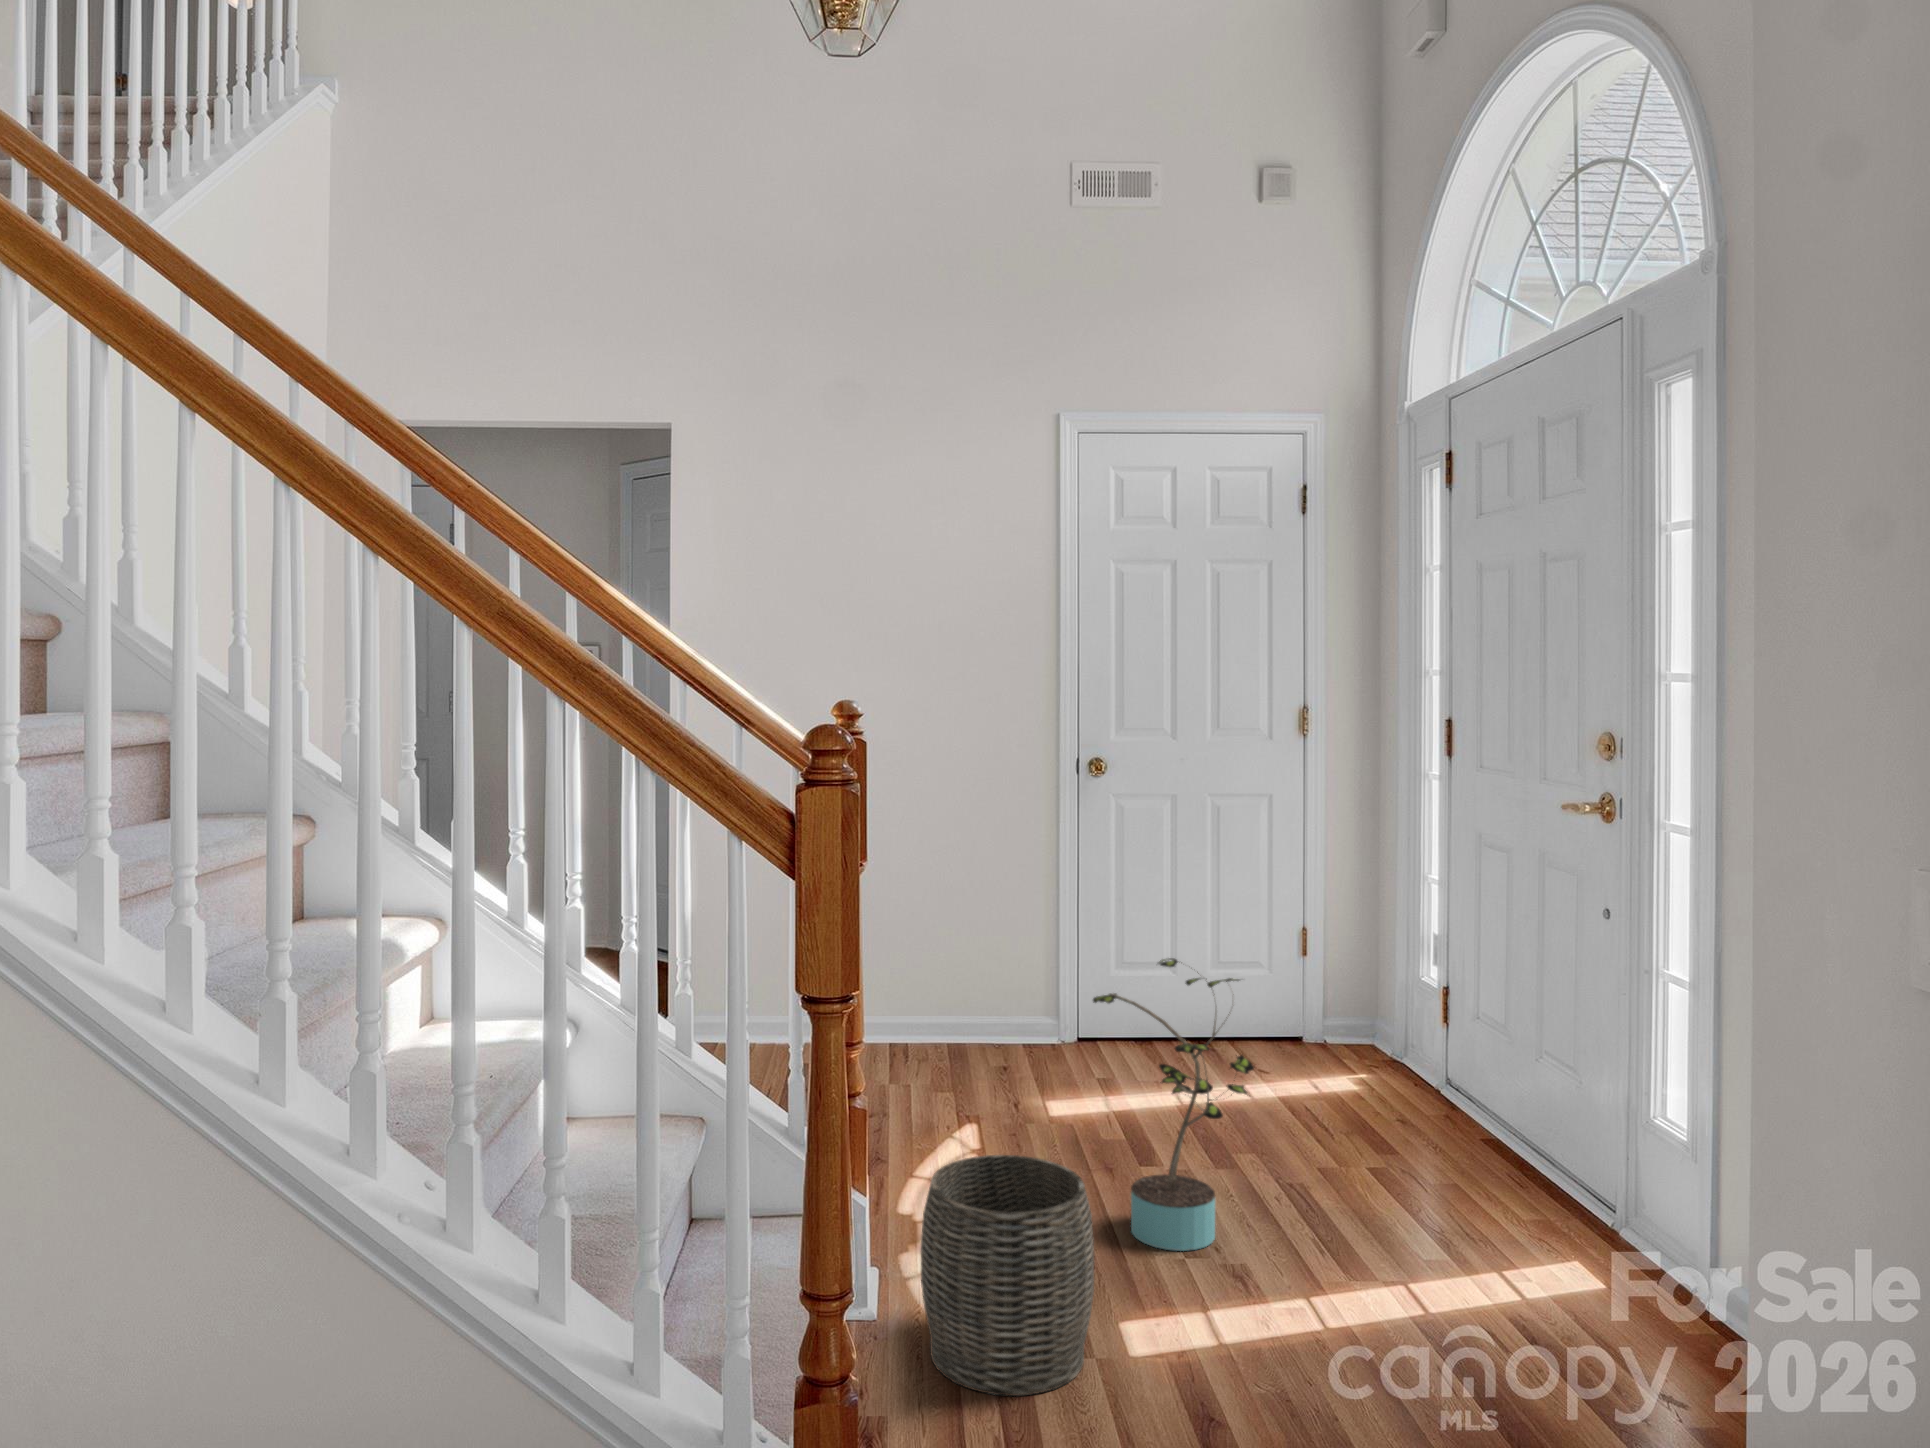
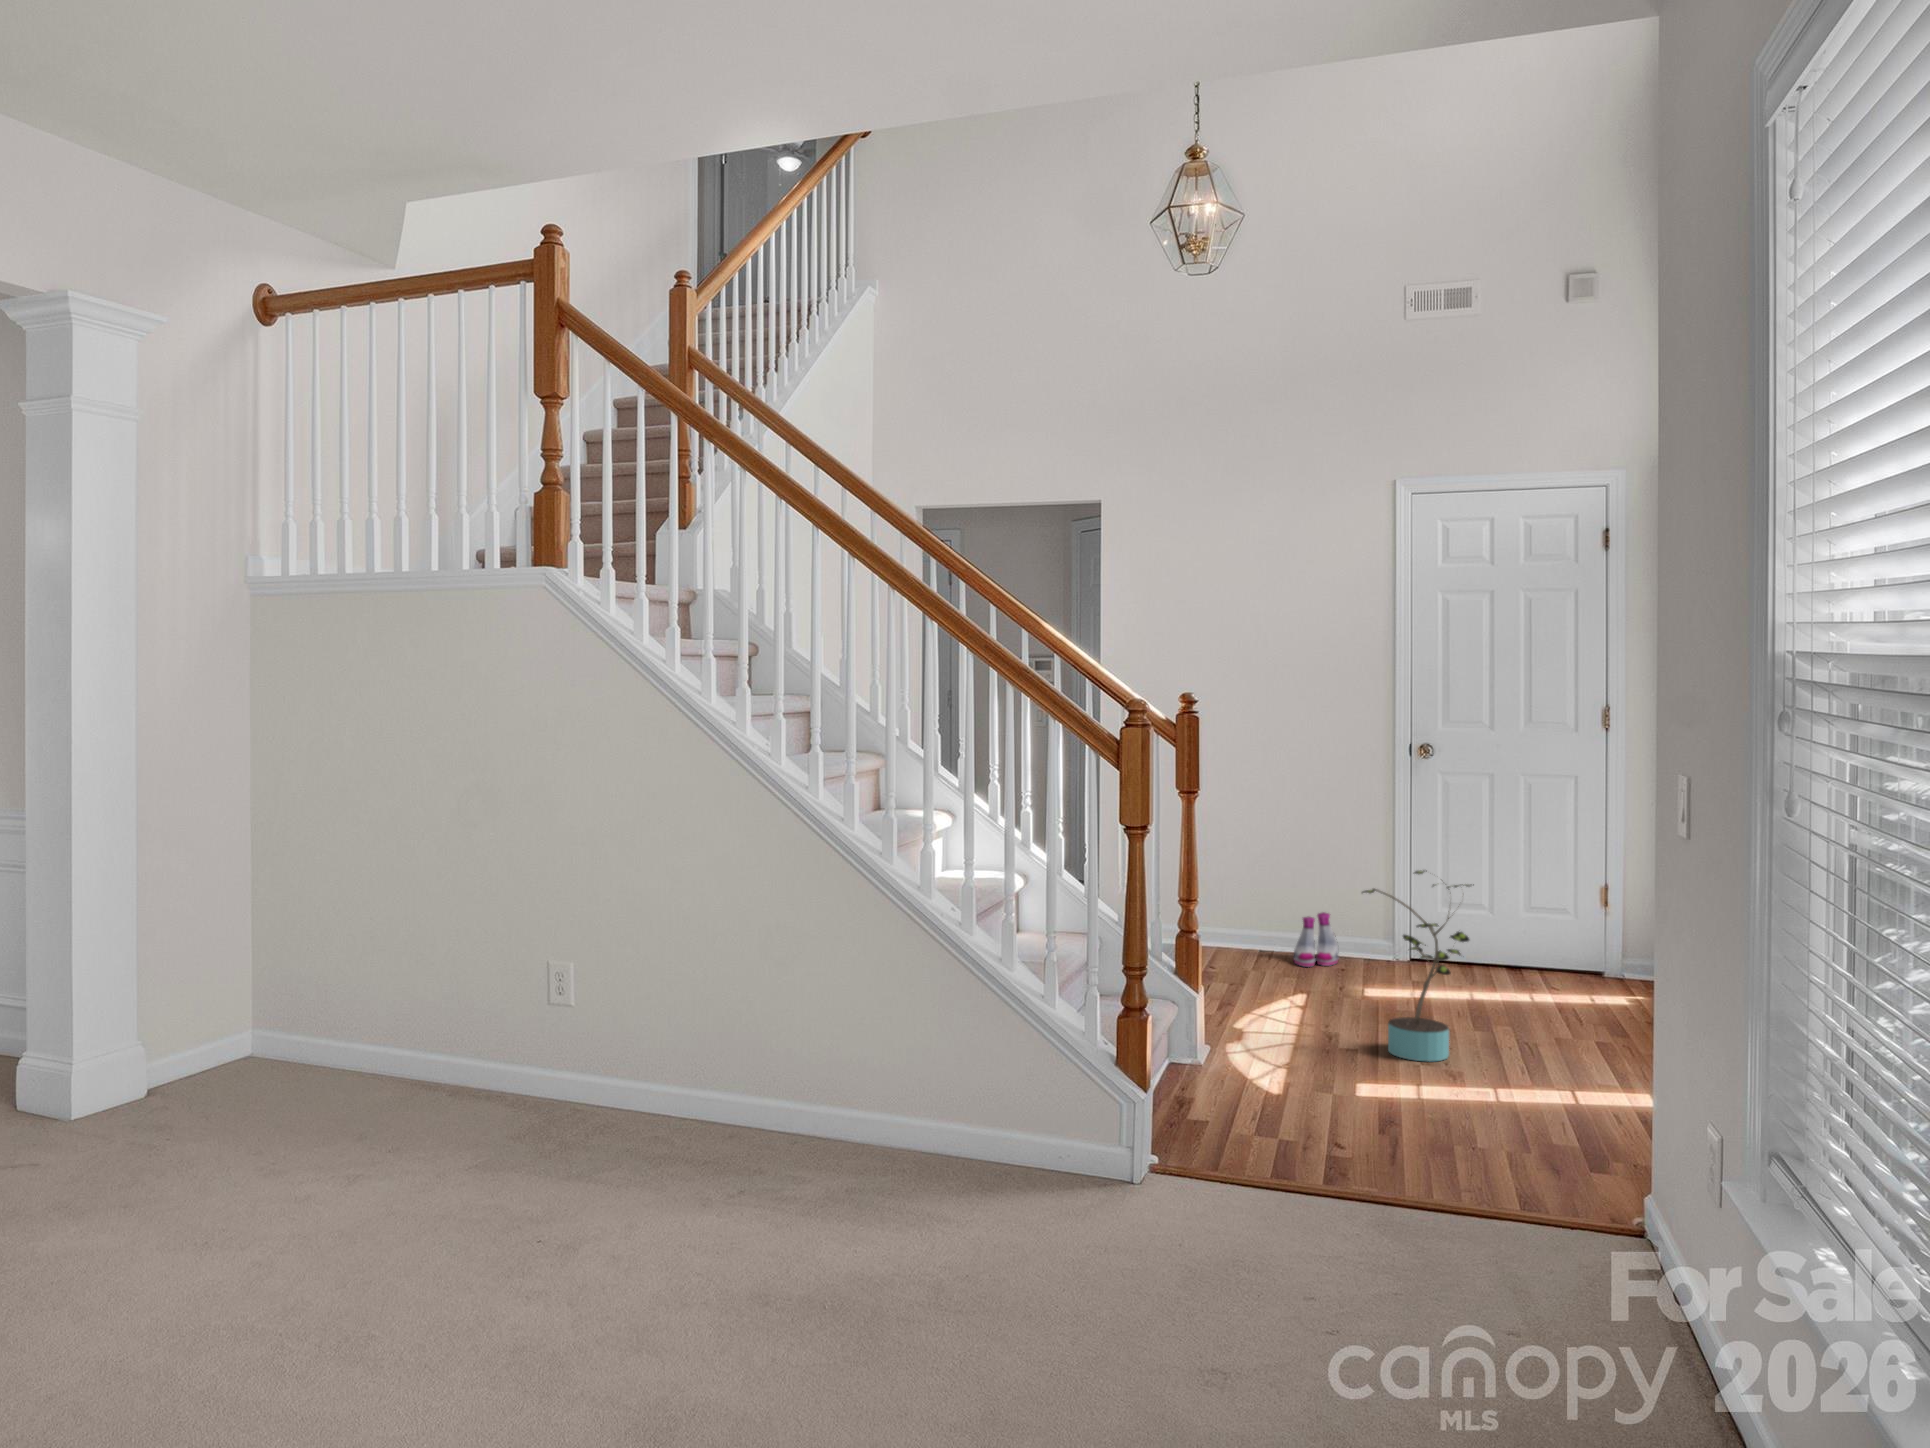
boots: none [938,987,996,1067] -> present [1293,912,1339,967]
woven basket: present [921,1155,1094,1396] -> none [1221,971,1330,1100]

